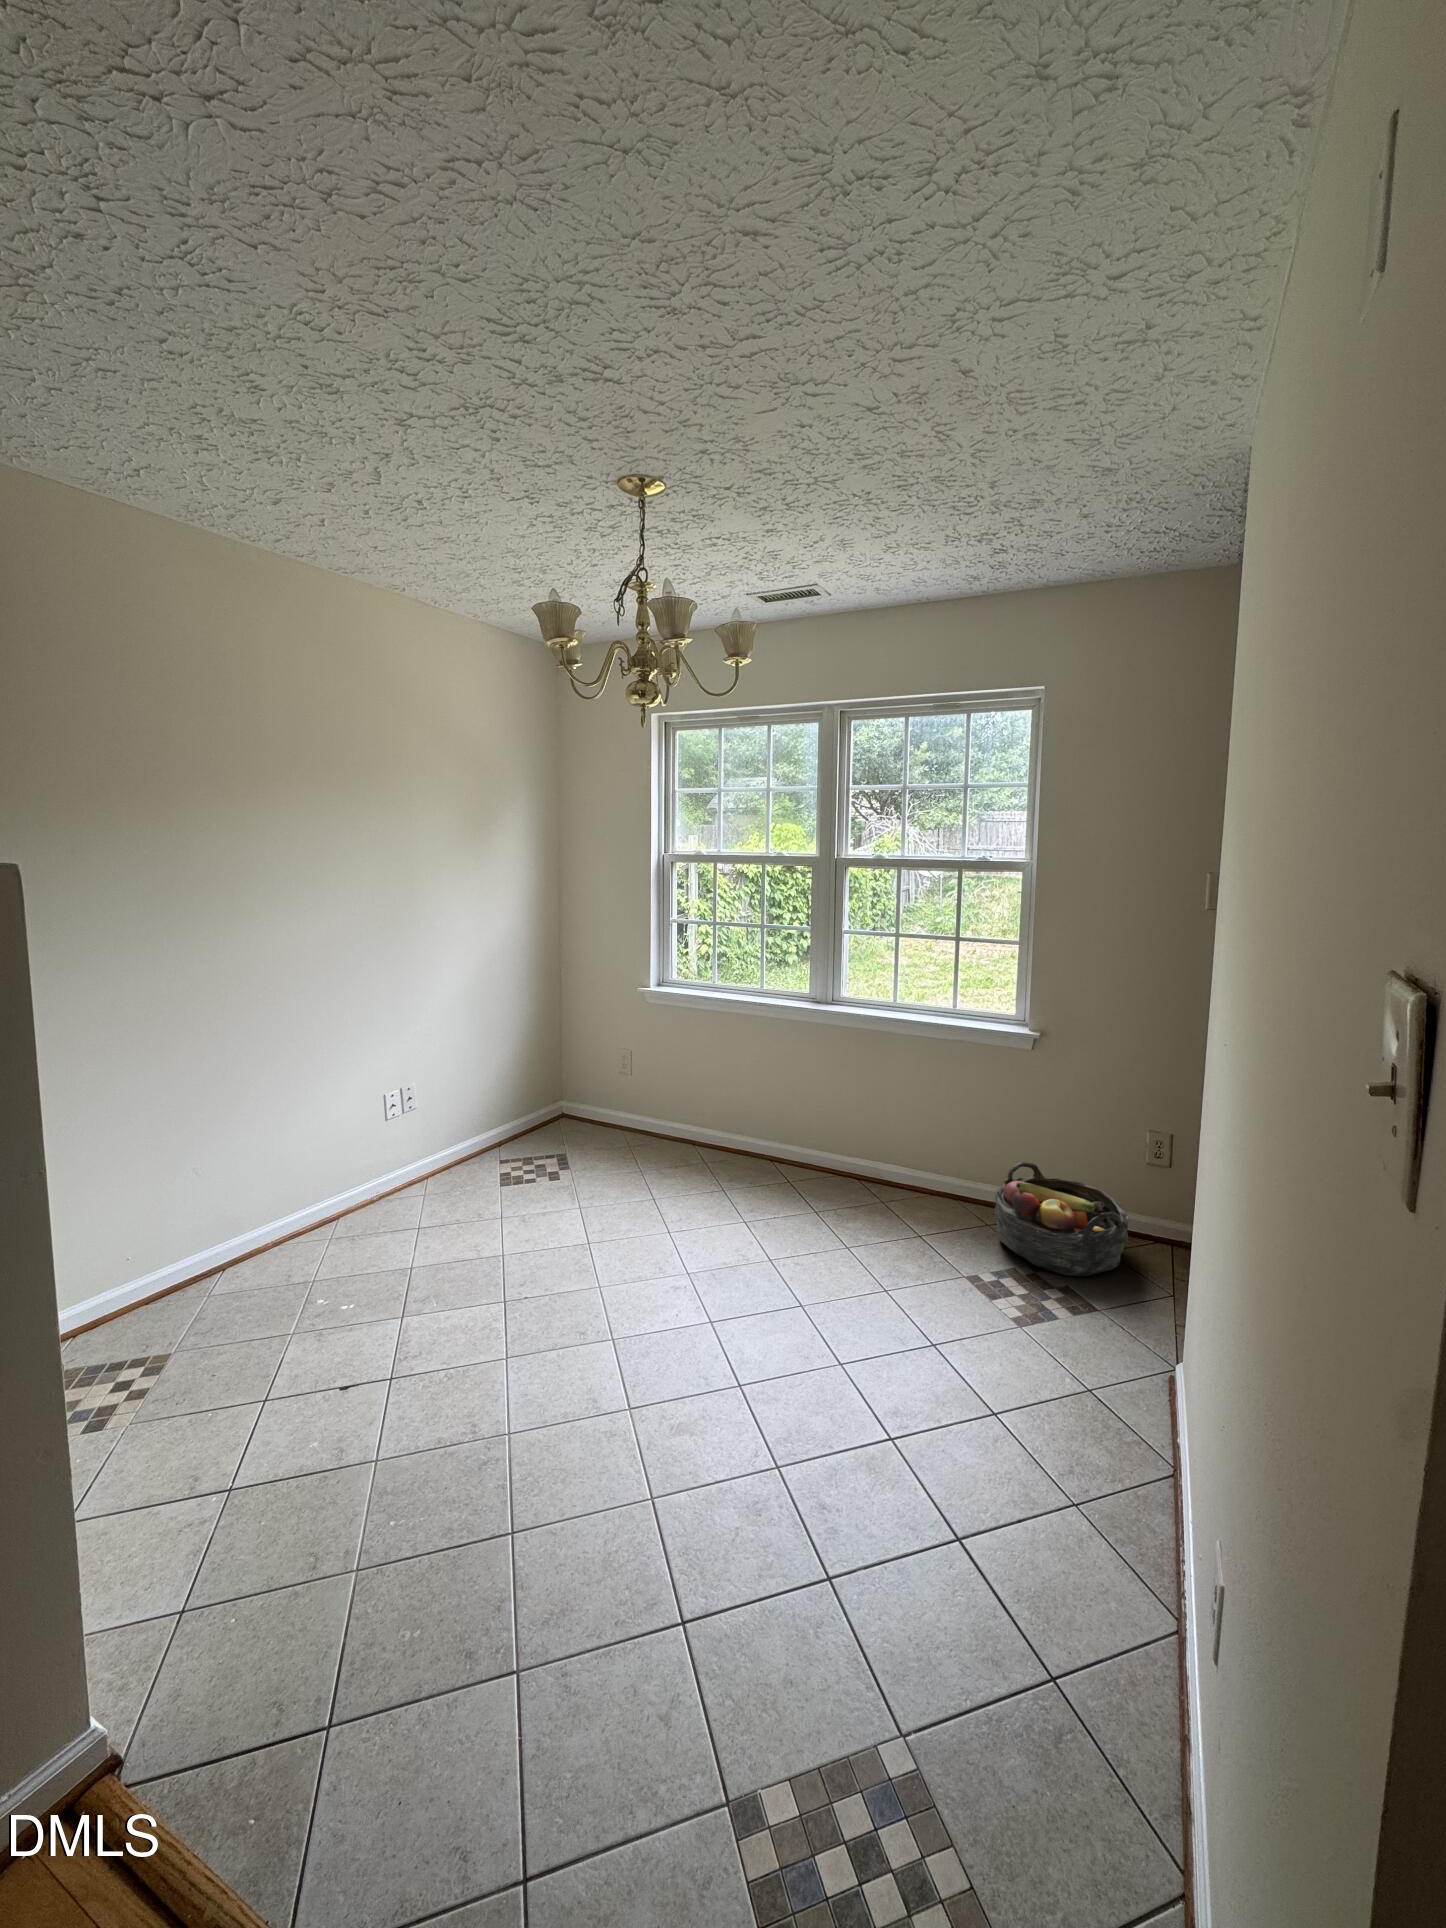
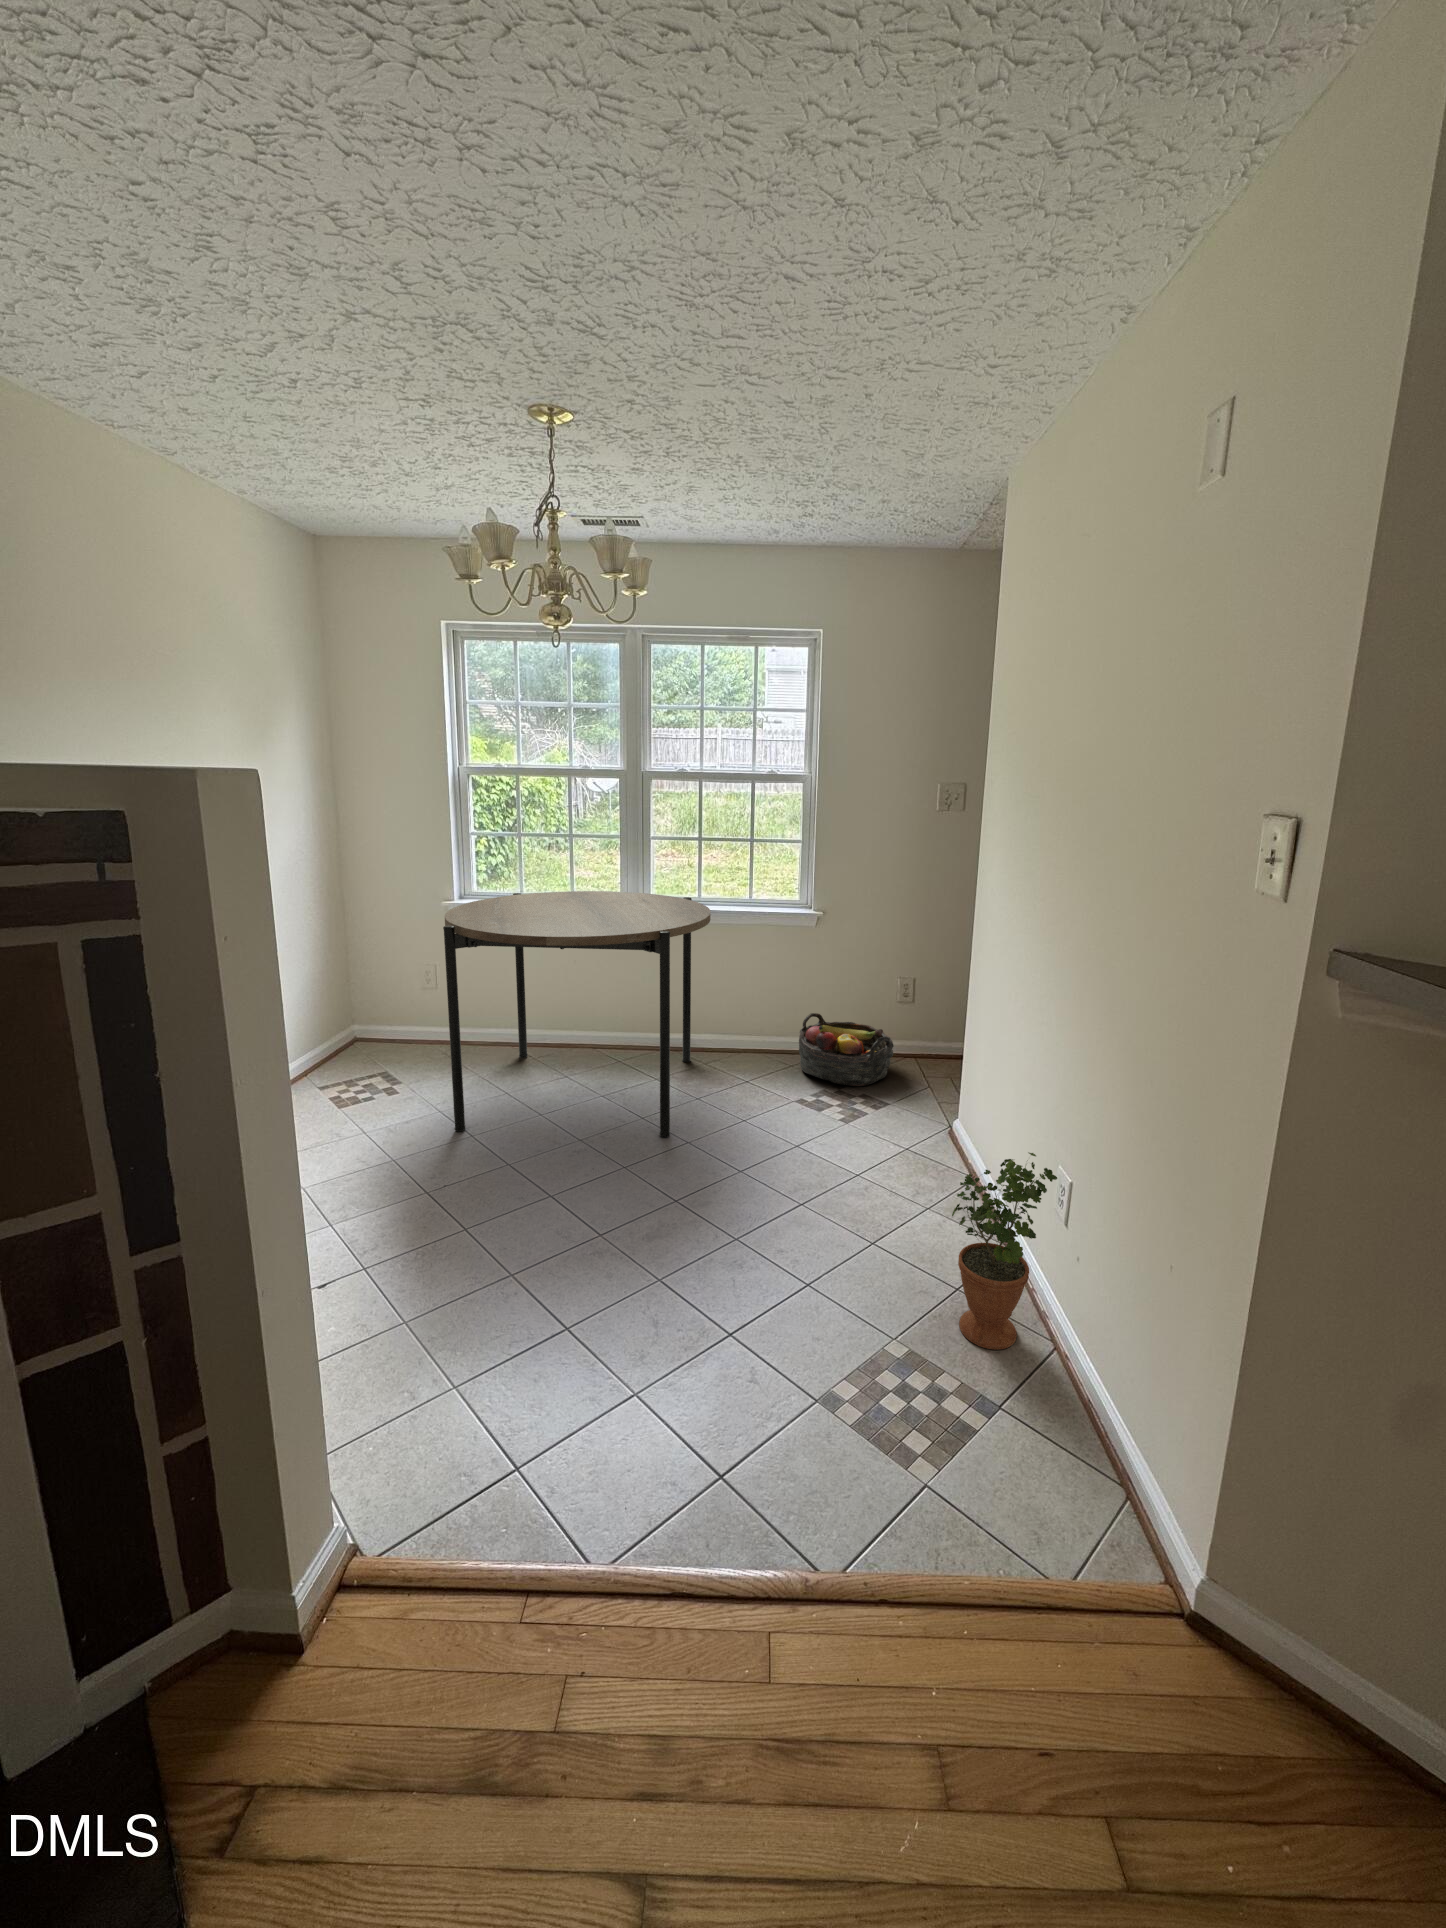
dining table: none [572,984,876,1294] -> present [443,891,711,1137]
potted plant: none [1012,1498,1188,1850] -> present [952,1153,1057,1350]

